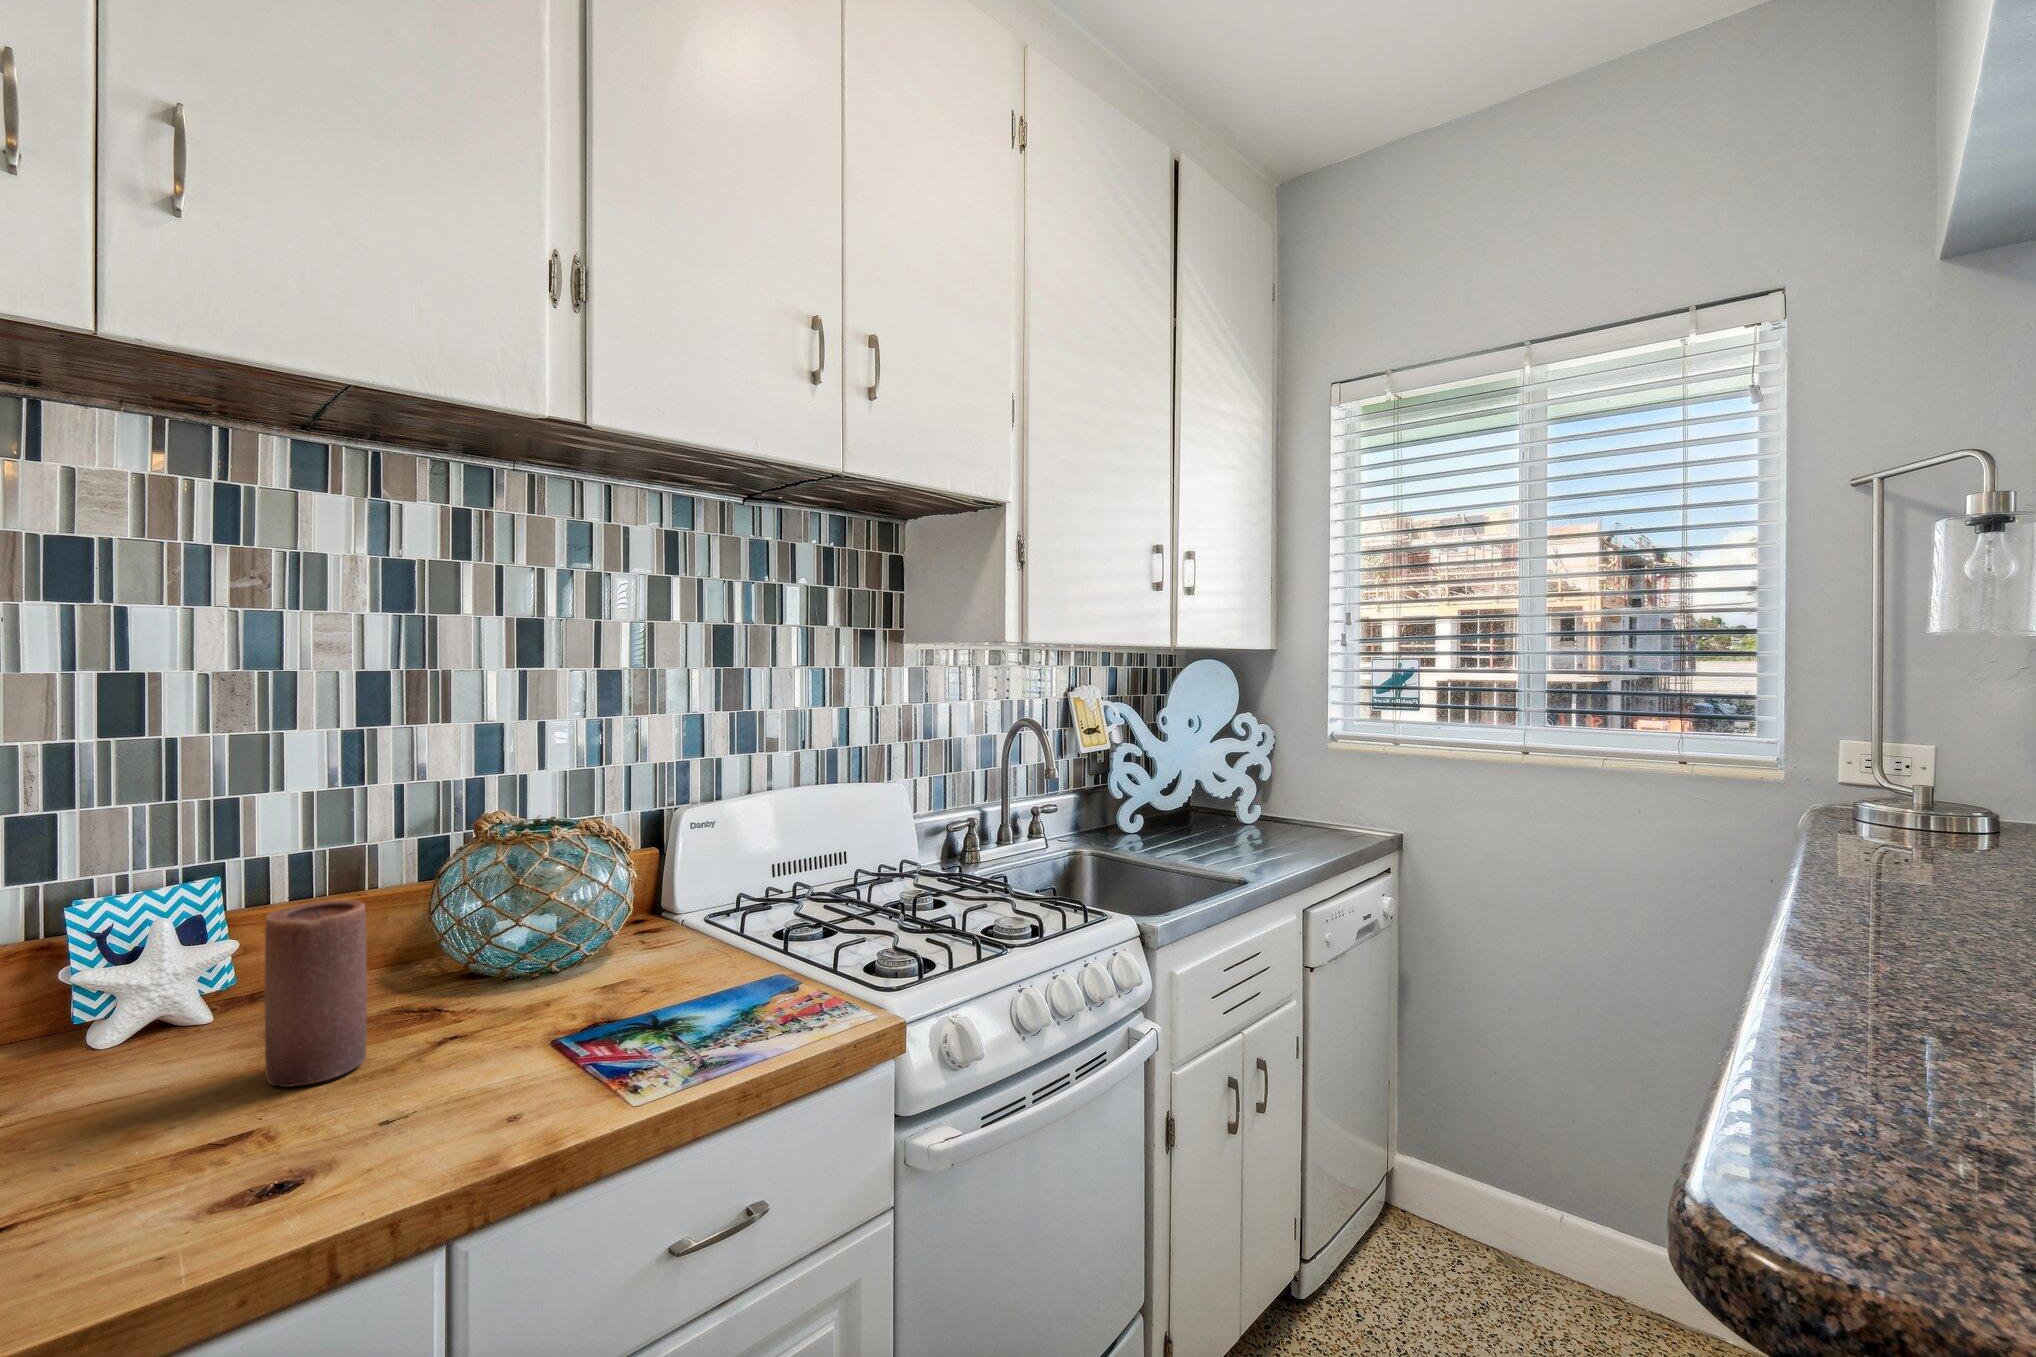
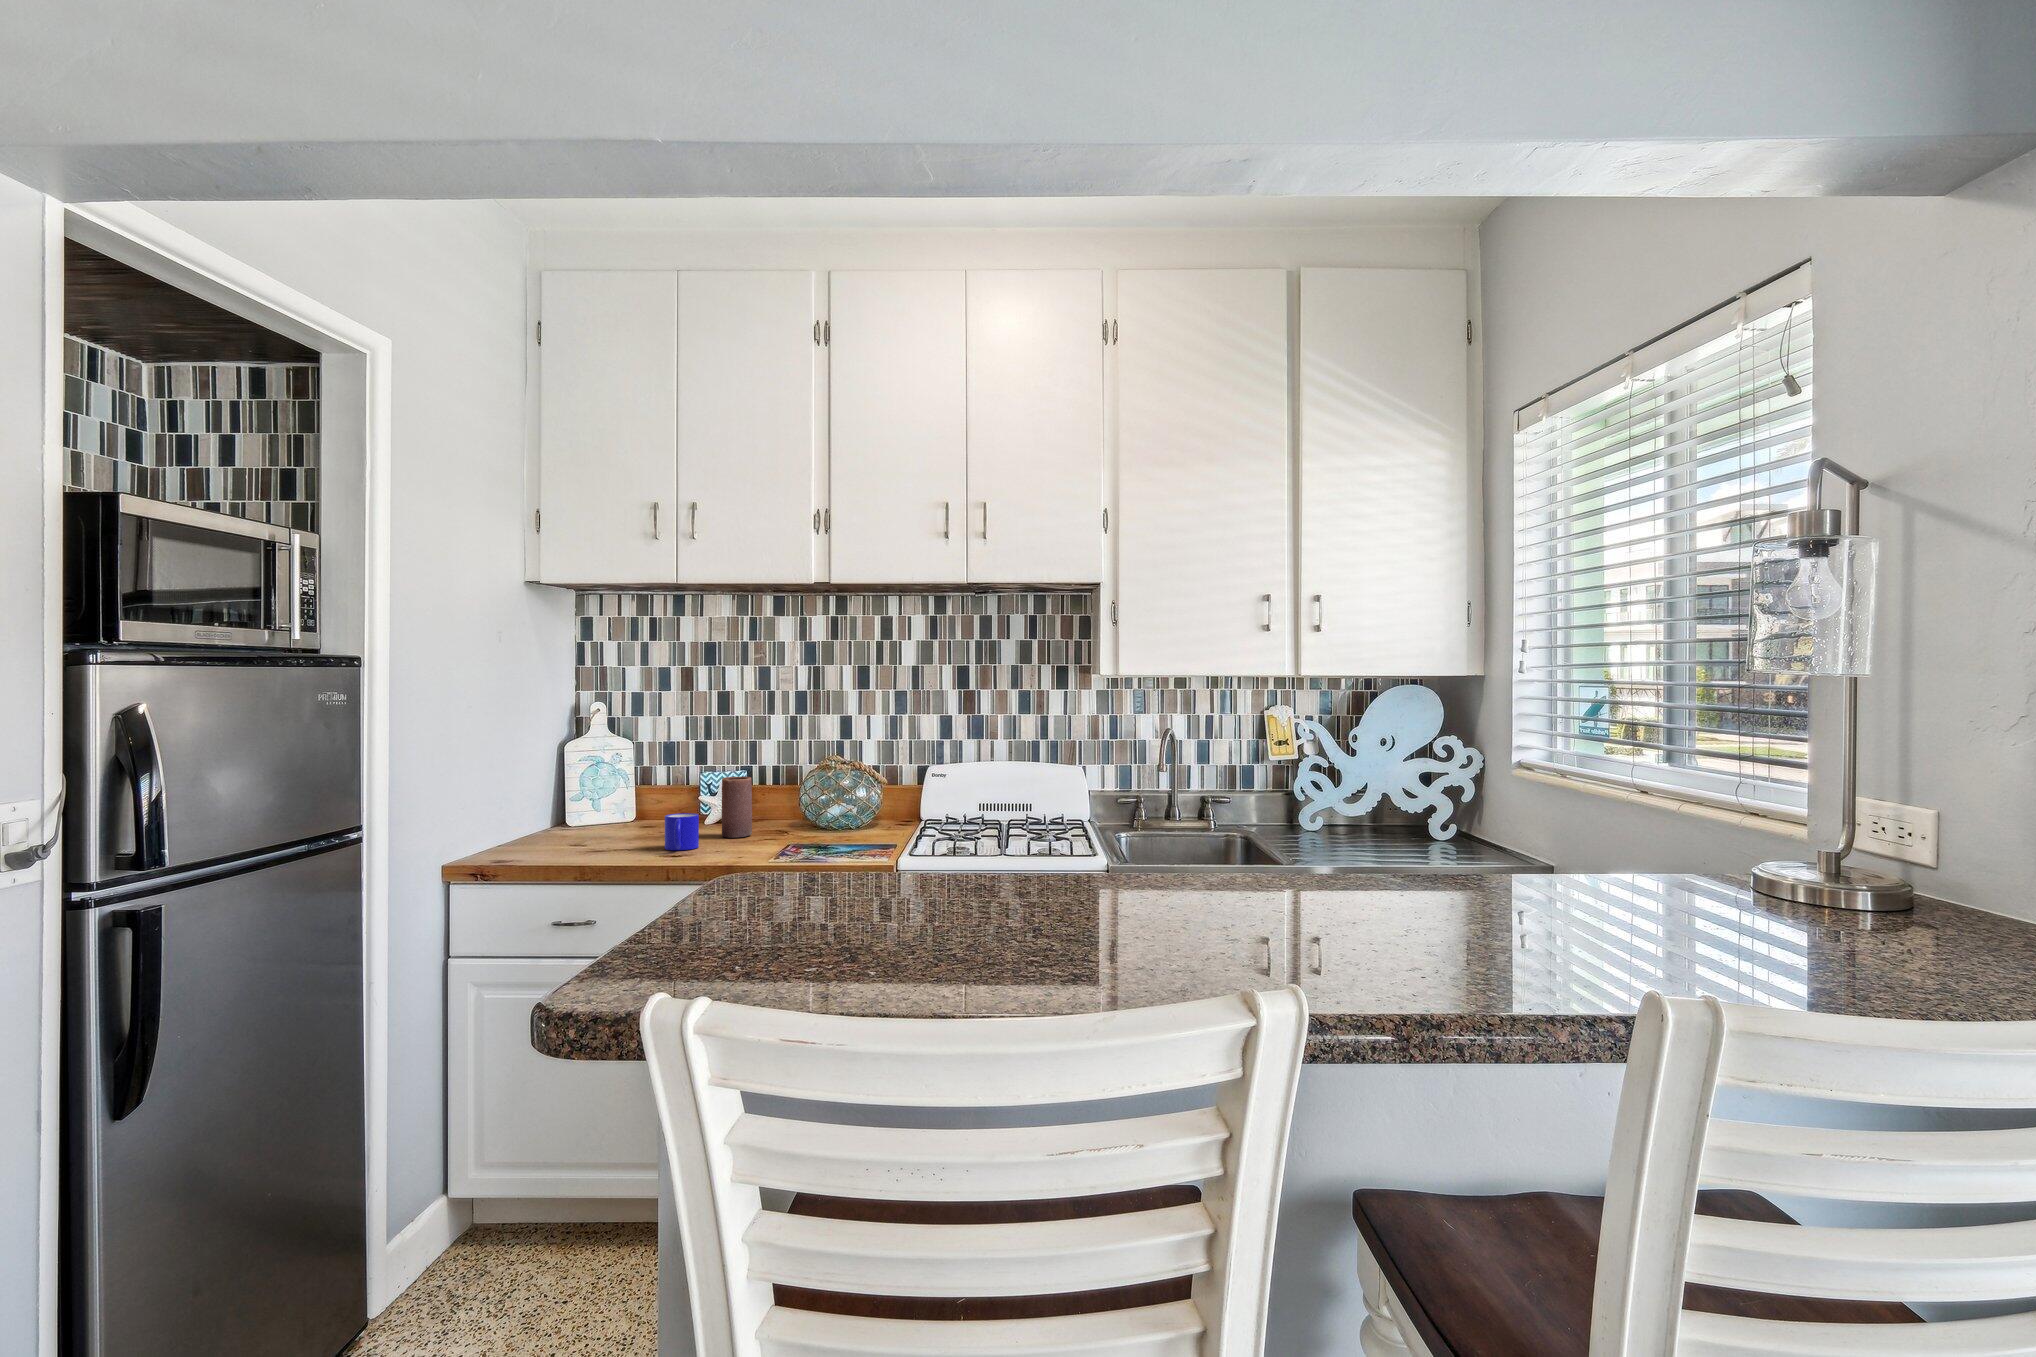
mug: none [139,1052,281,1209] -> present [665,813,699,850]

